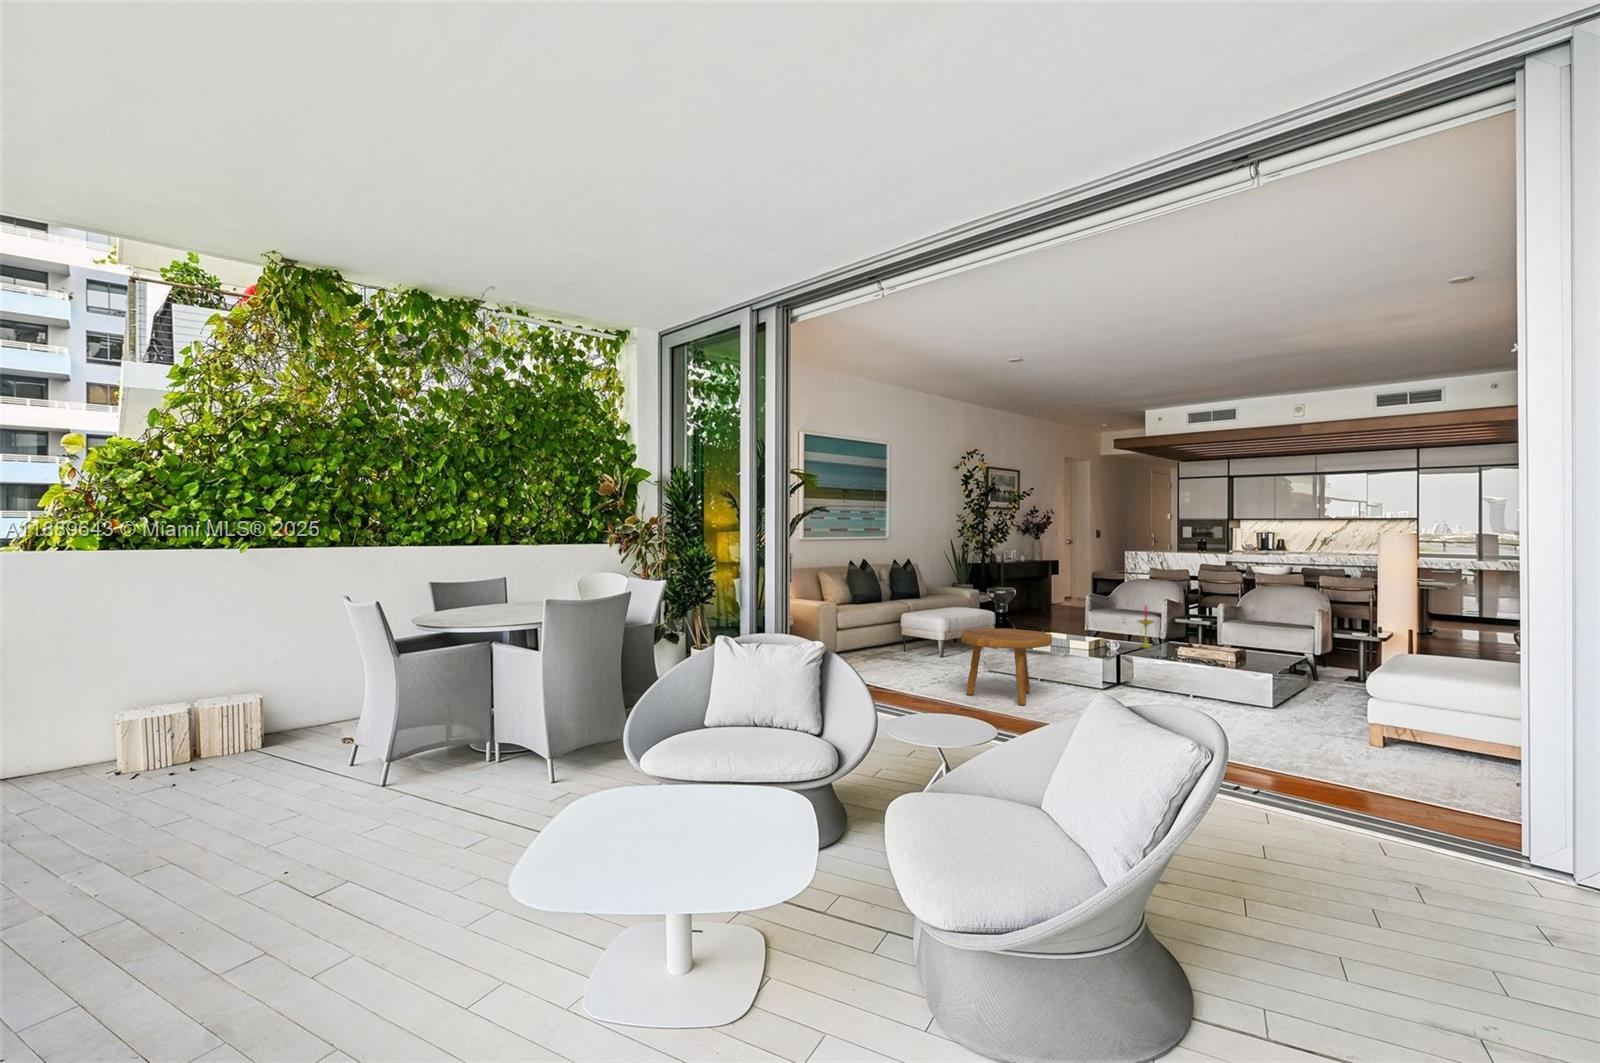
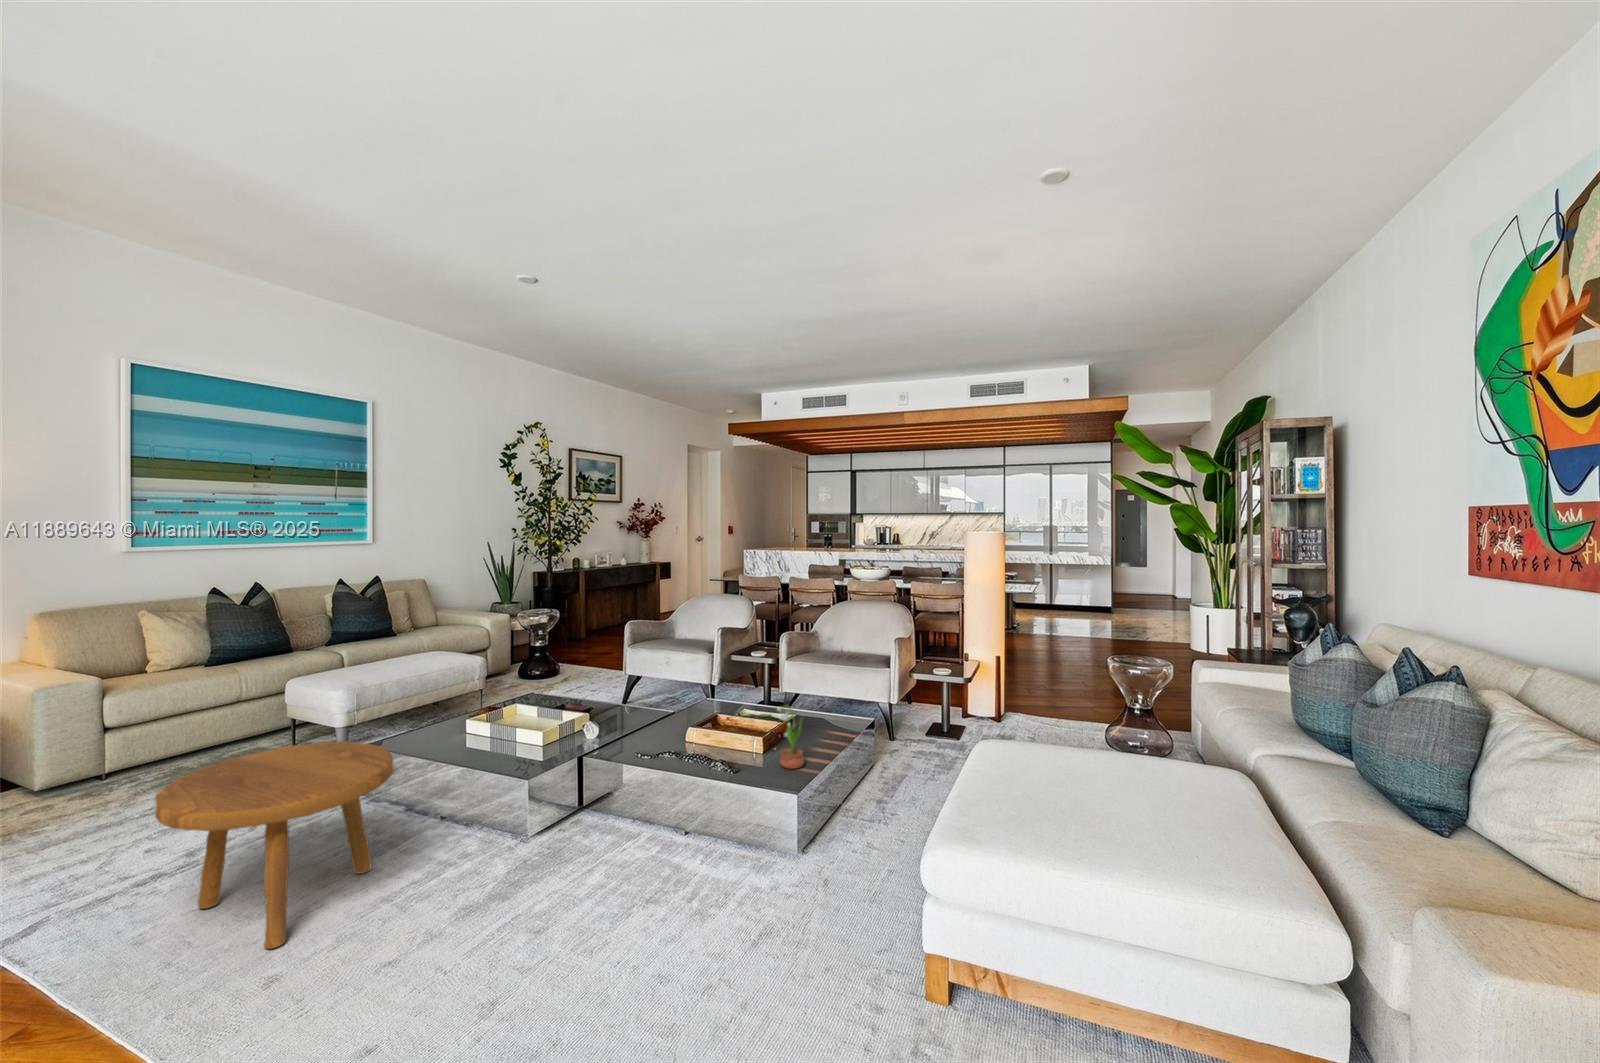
candle: present [1138,606,1154,648] -> none [633,660,660,732]
potted flower: none [1250,625,1270,664] -> present [777,706,804,769]

